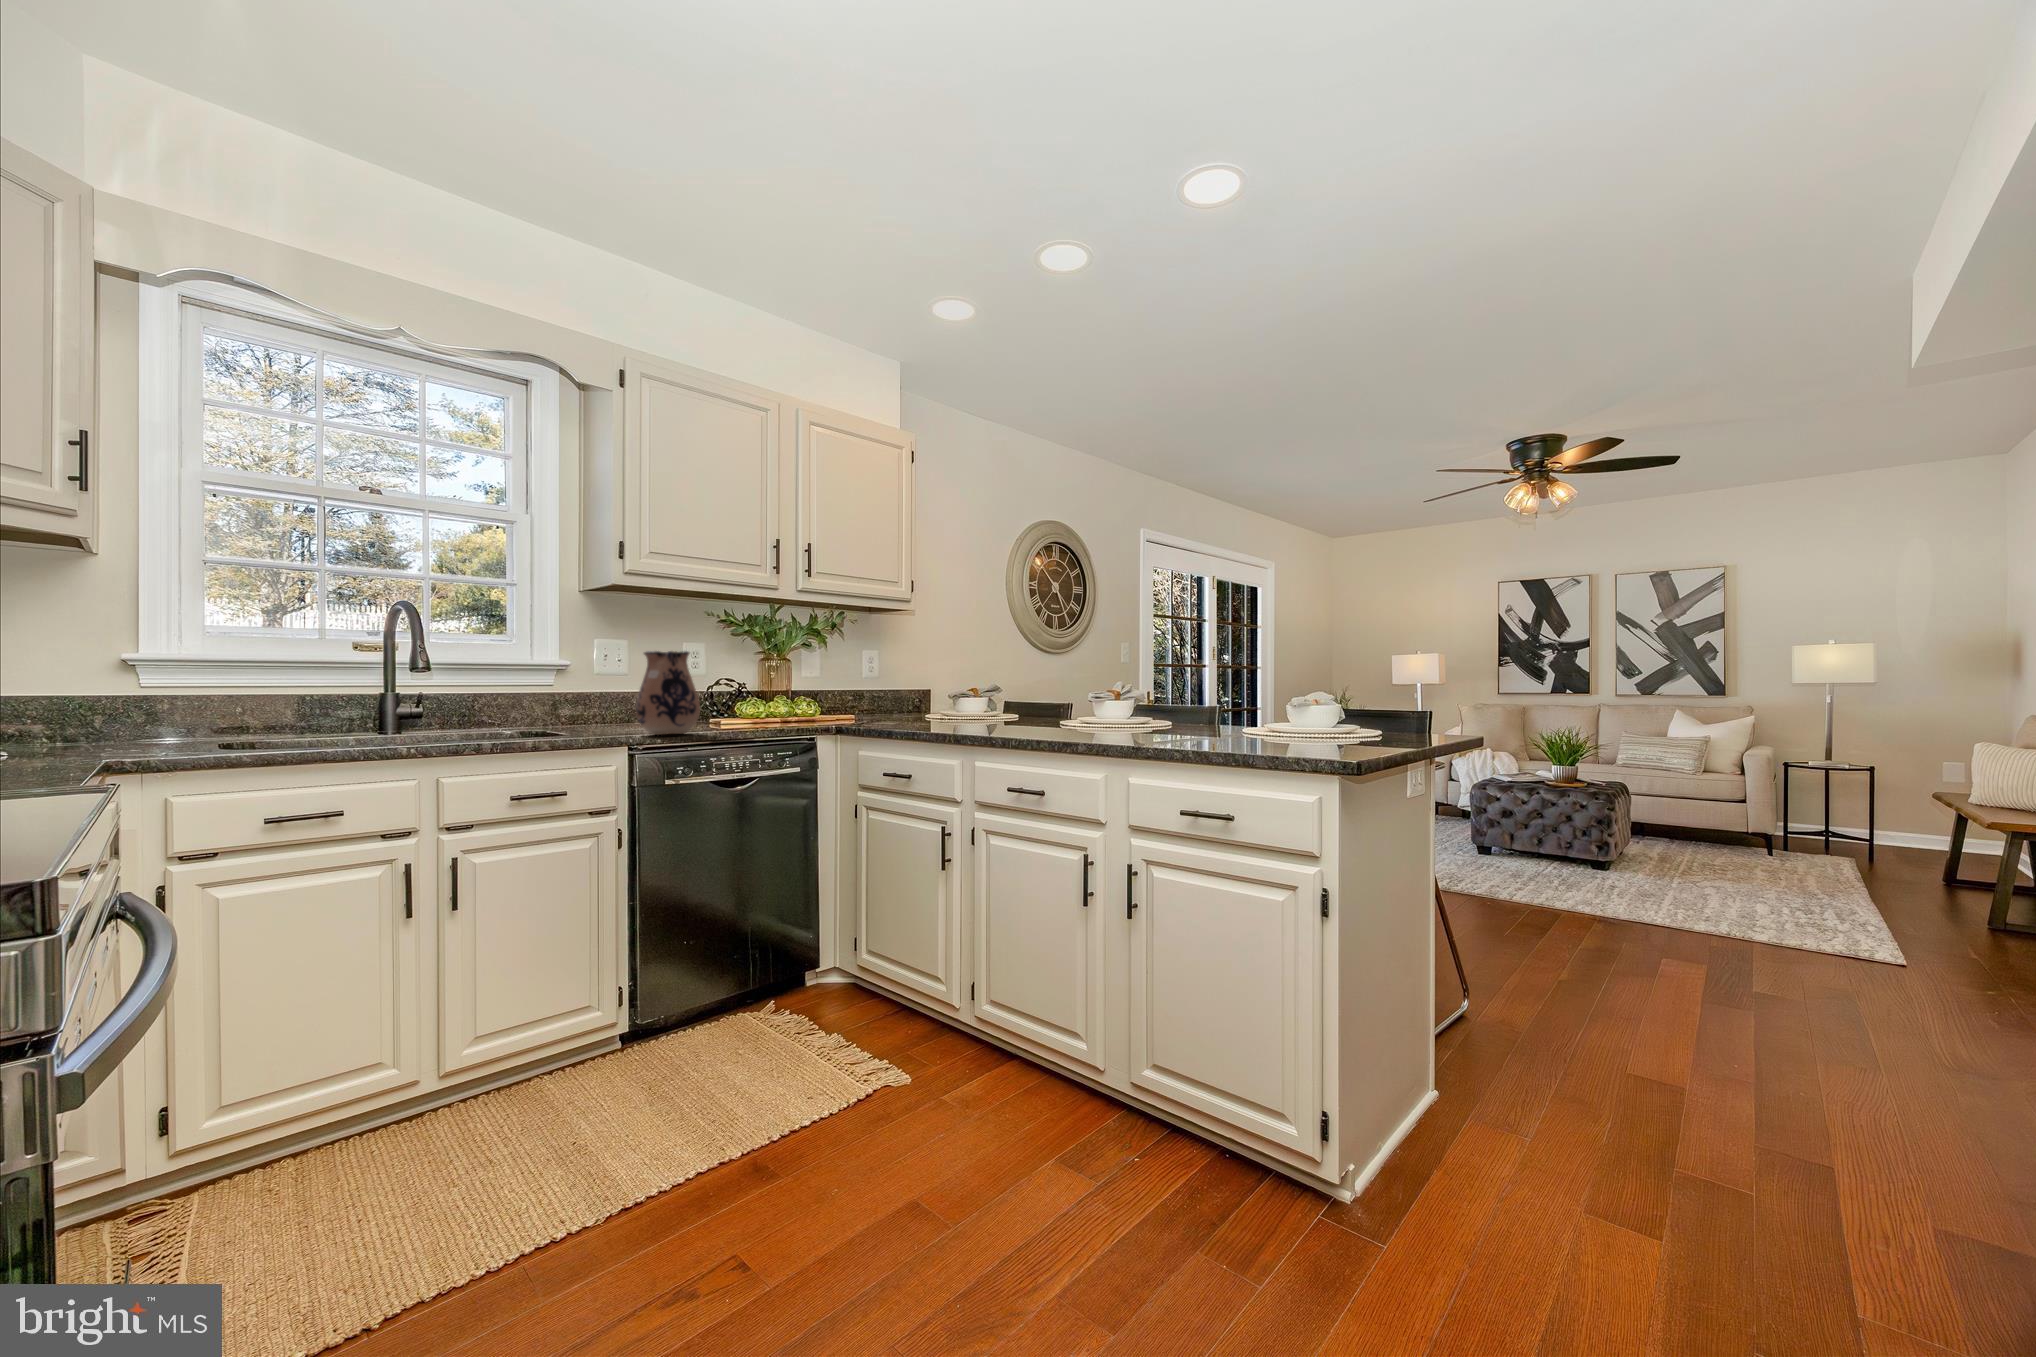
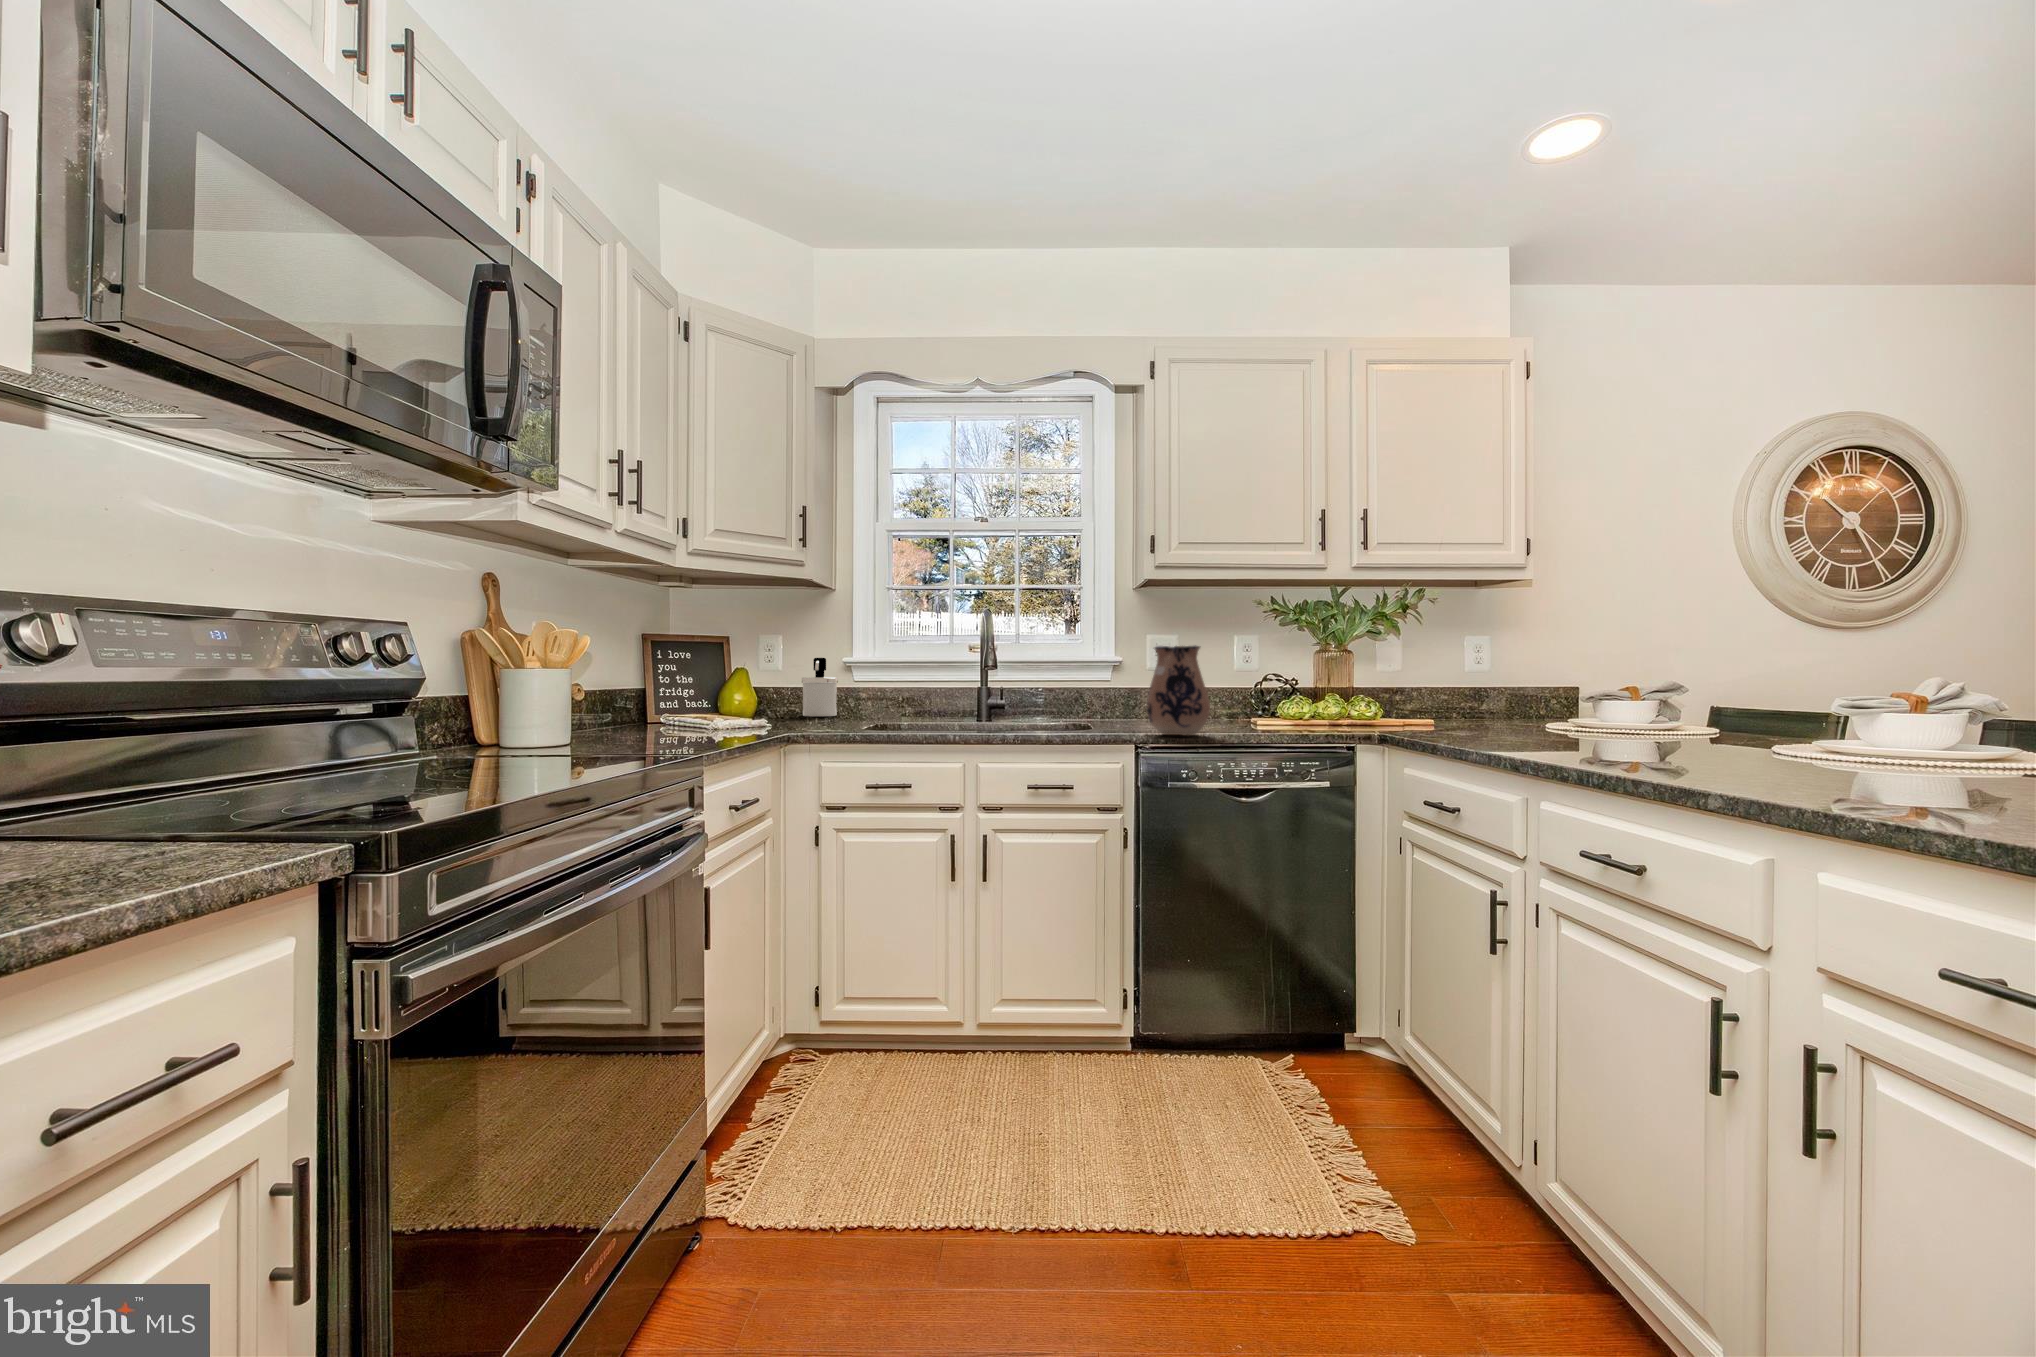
soap dispenser: none [66,659,144,742] -> present [802,658,838,717]

